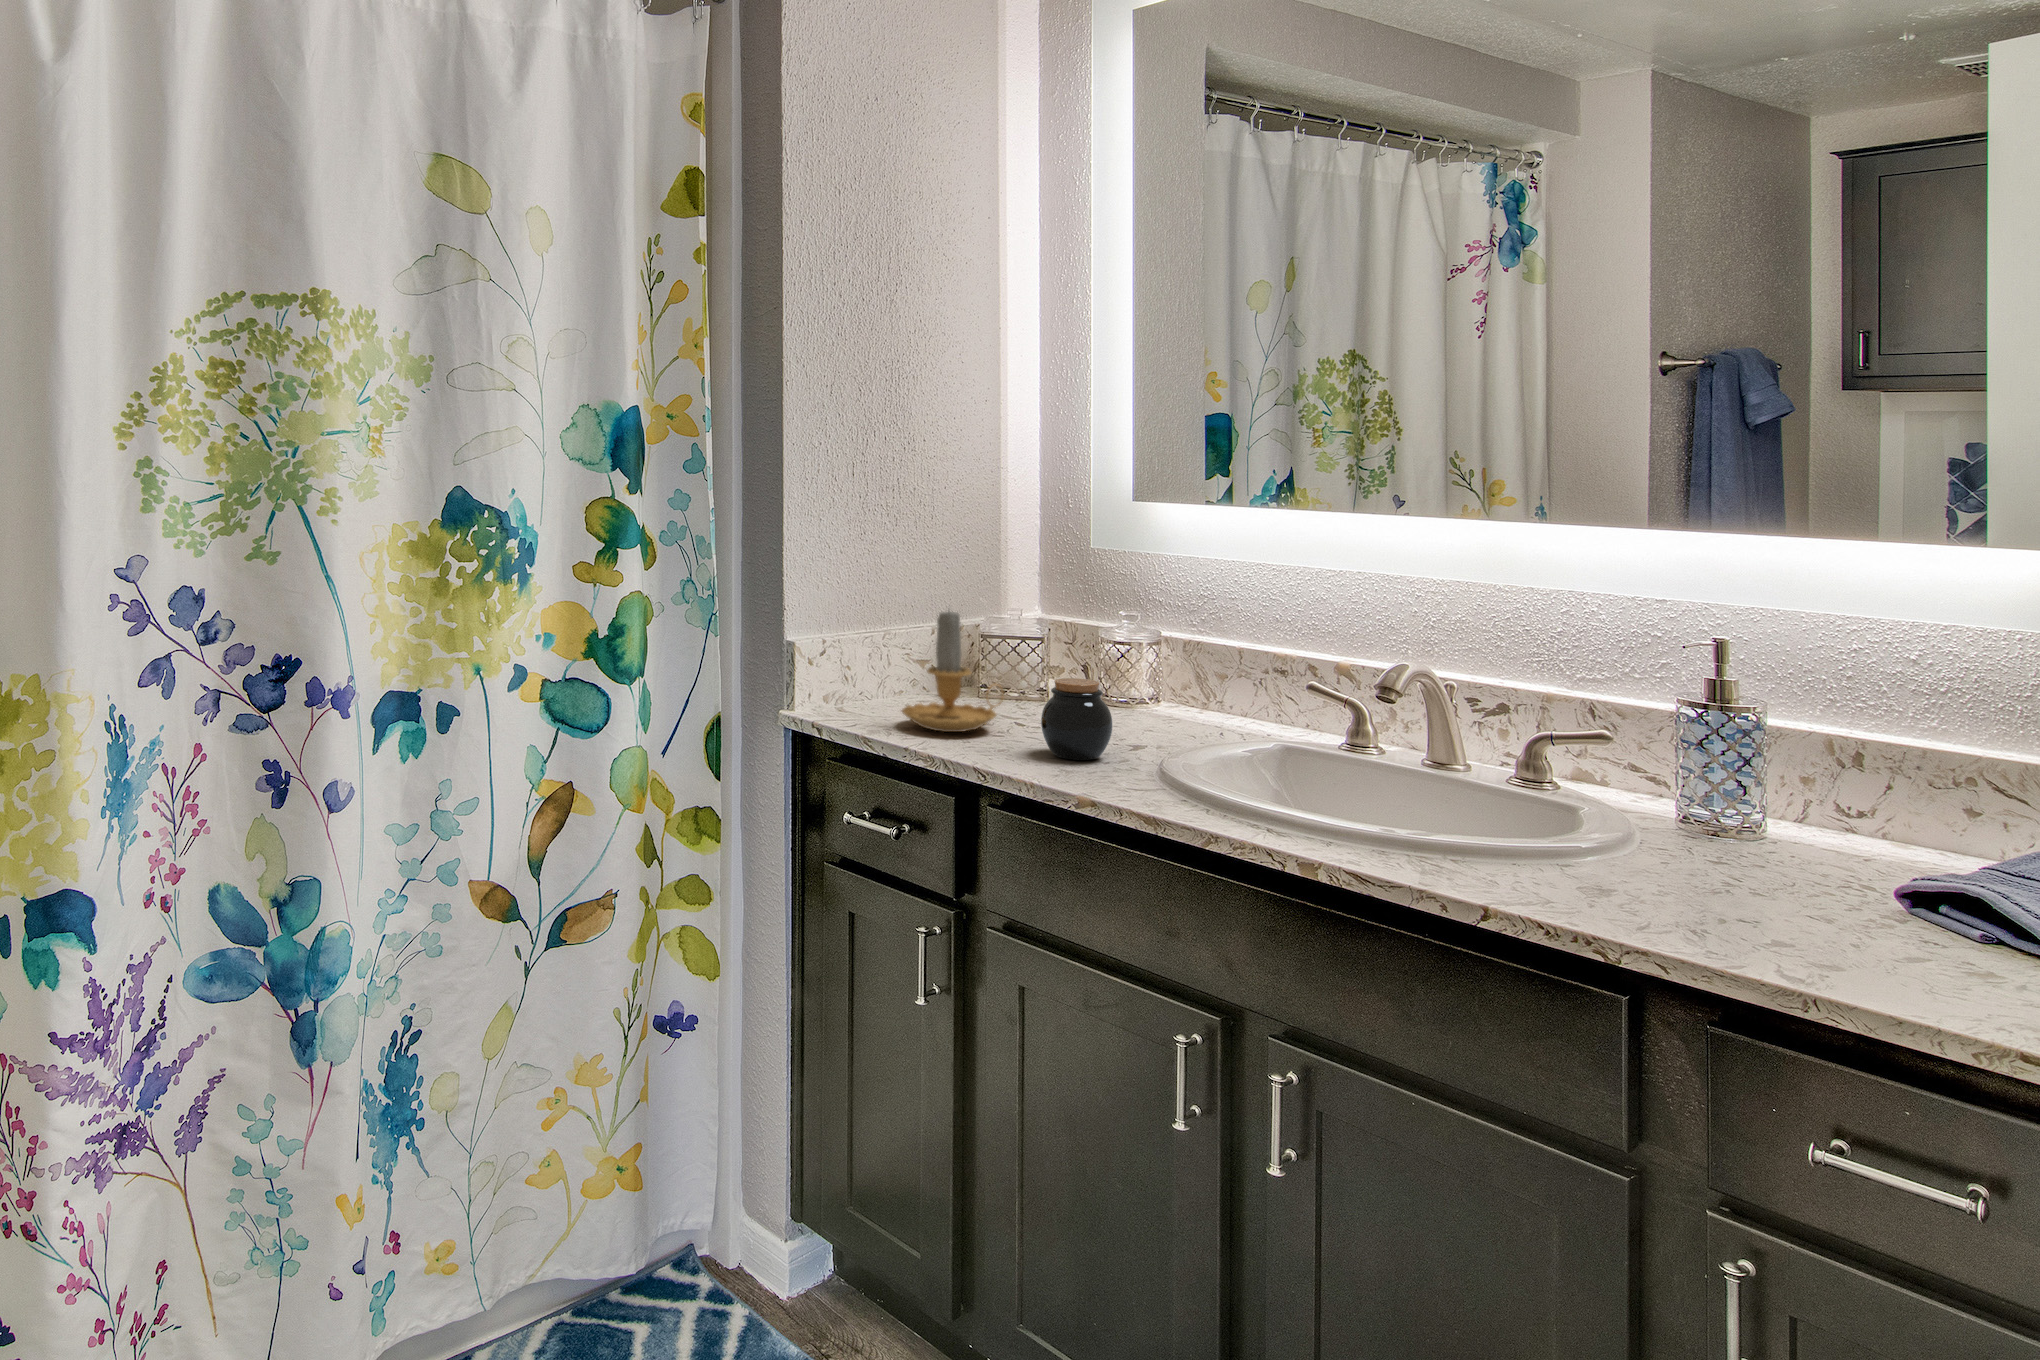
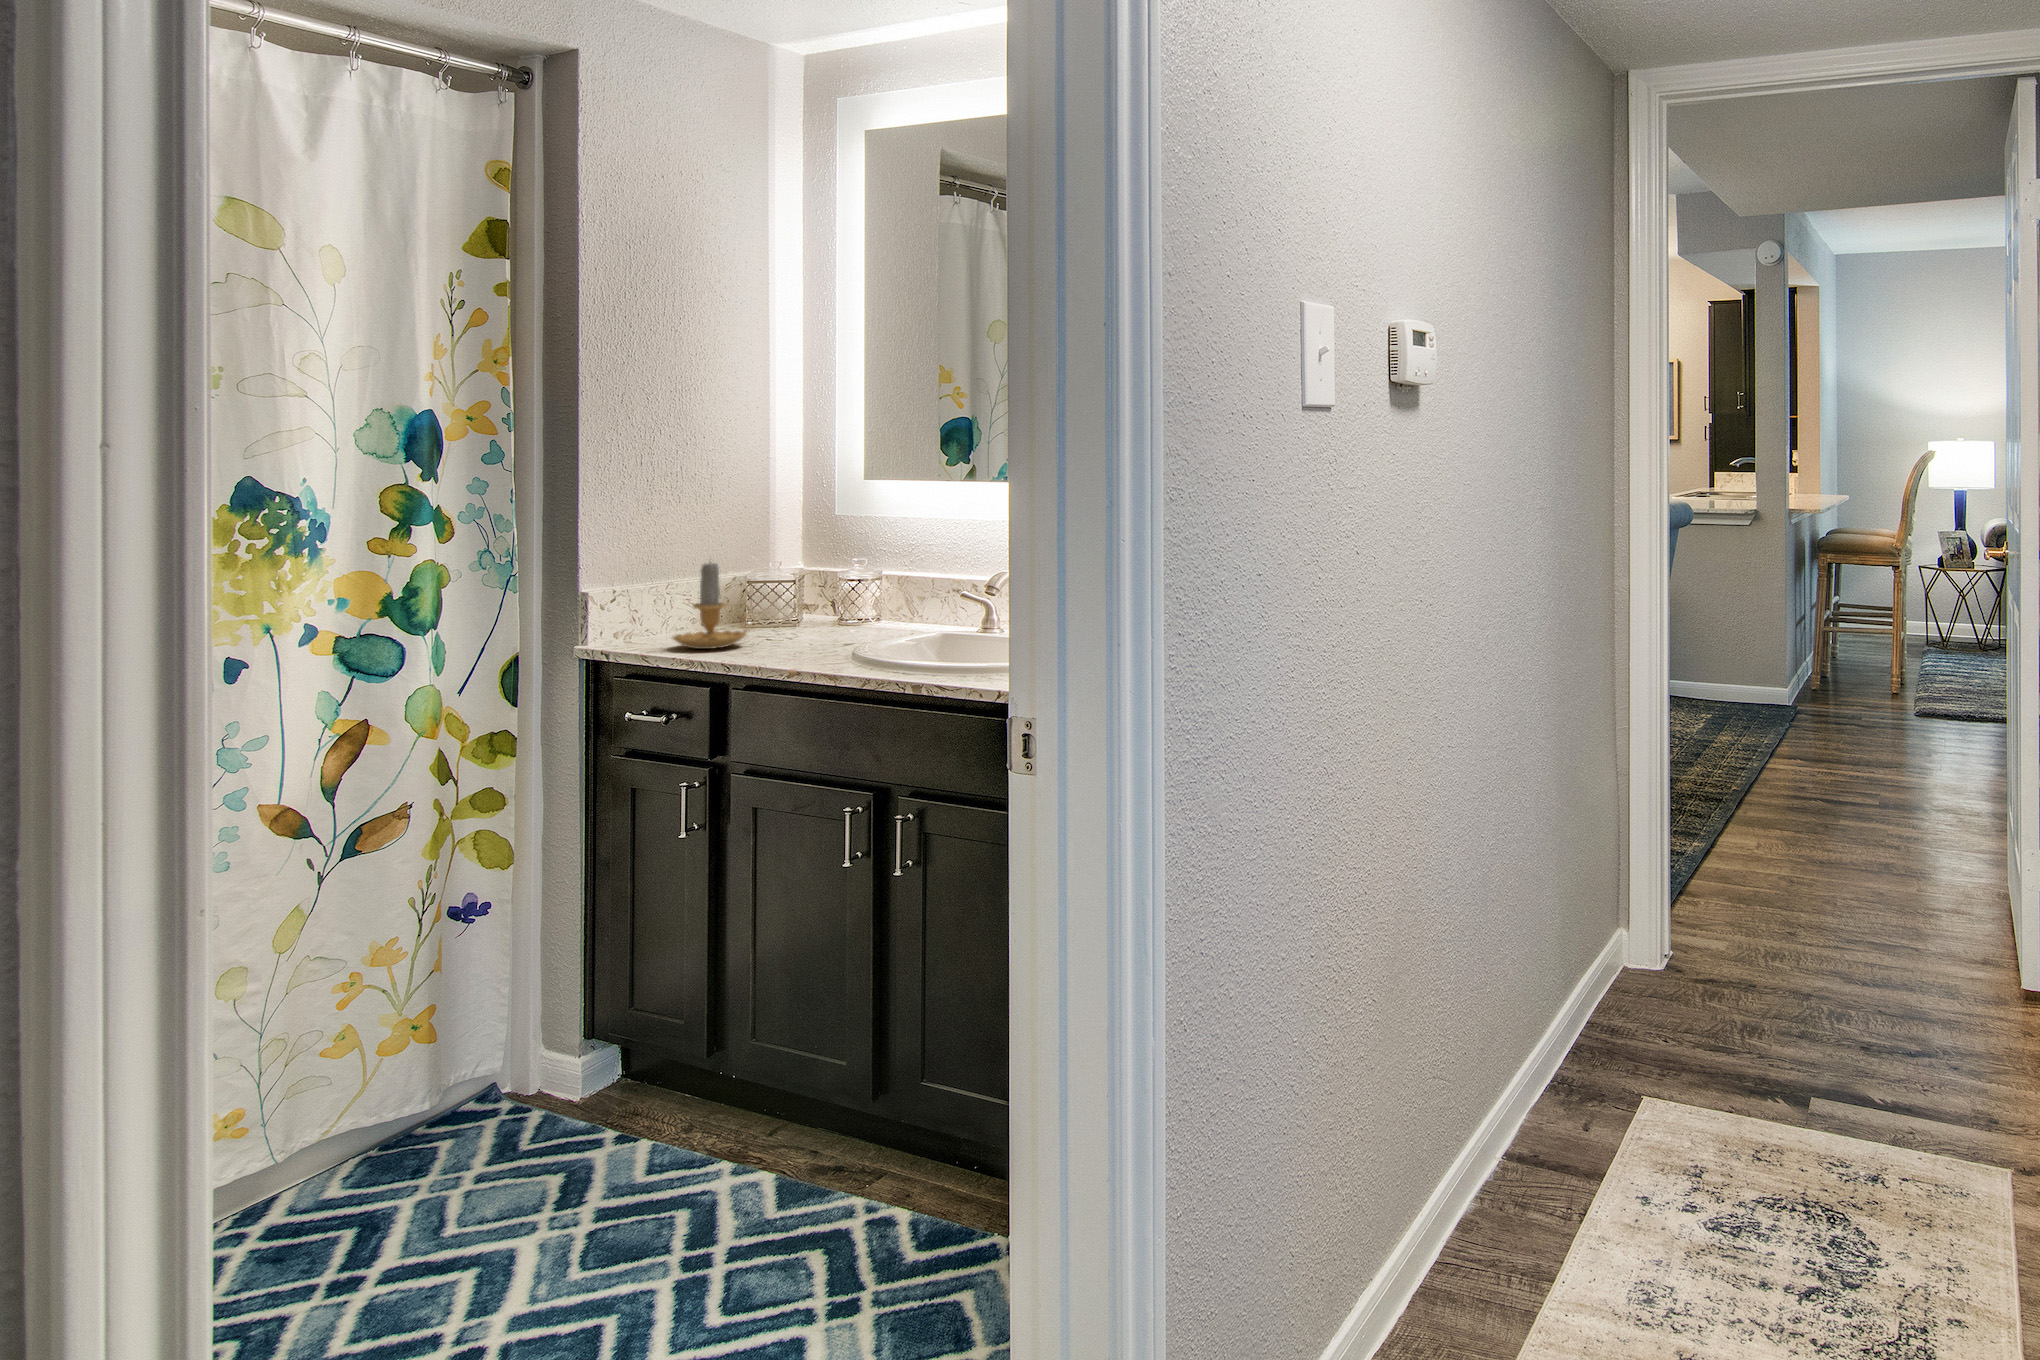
jar: present [1041,678,1112,760] -> none [774,602,825,655]

